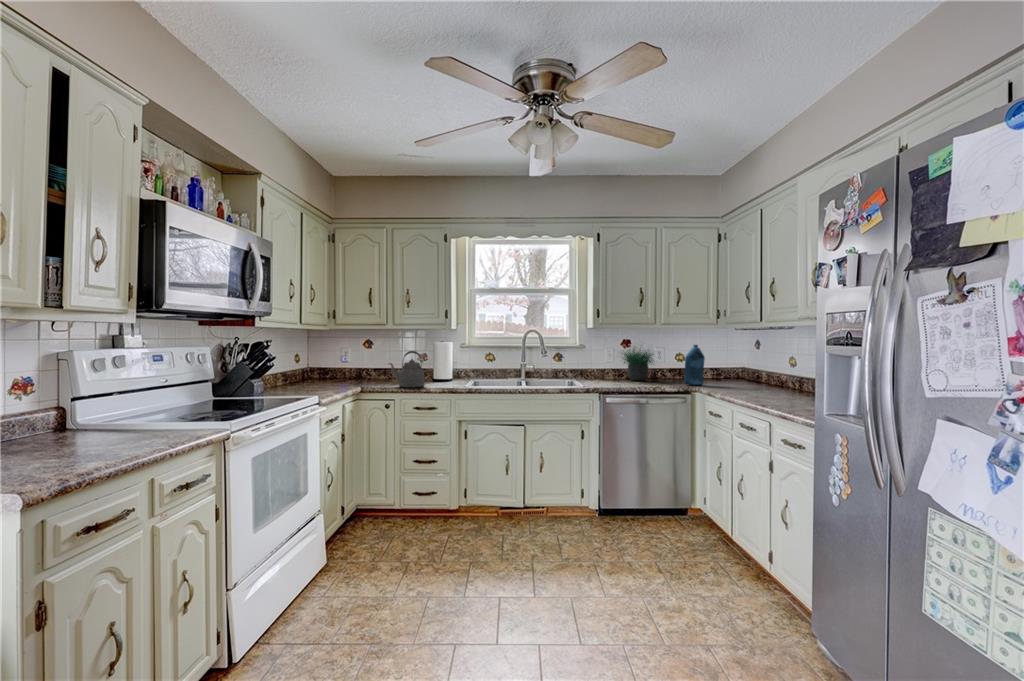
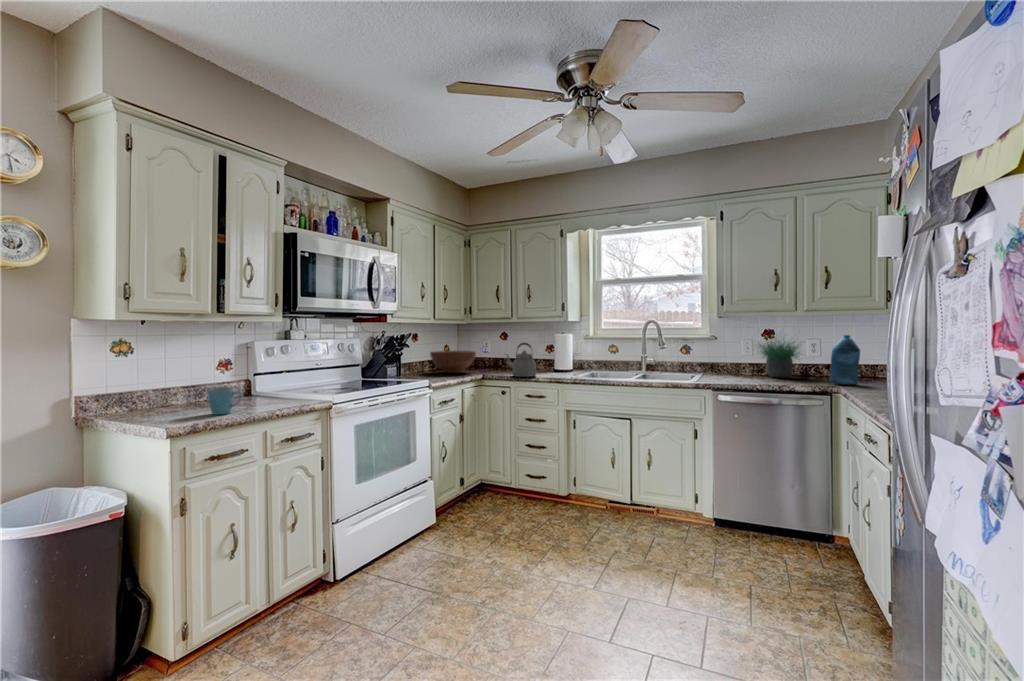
fruit bowl: none [295,360,351,386] -> present [430,351,476,373]
mug: none [54,420,117,463] -> present [208,388,243,415]

